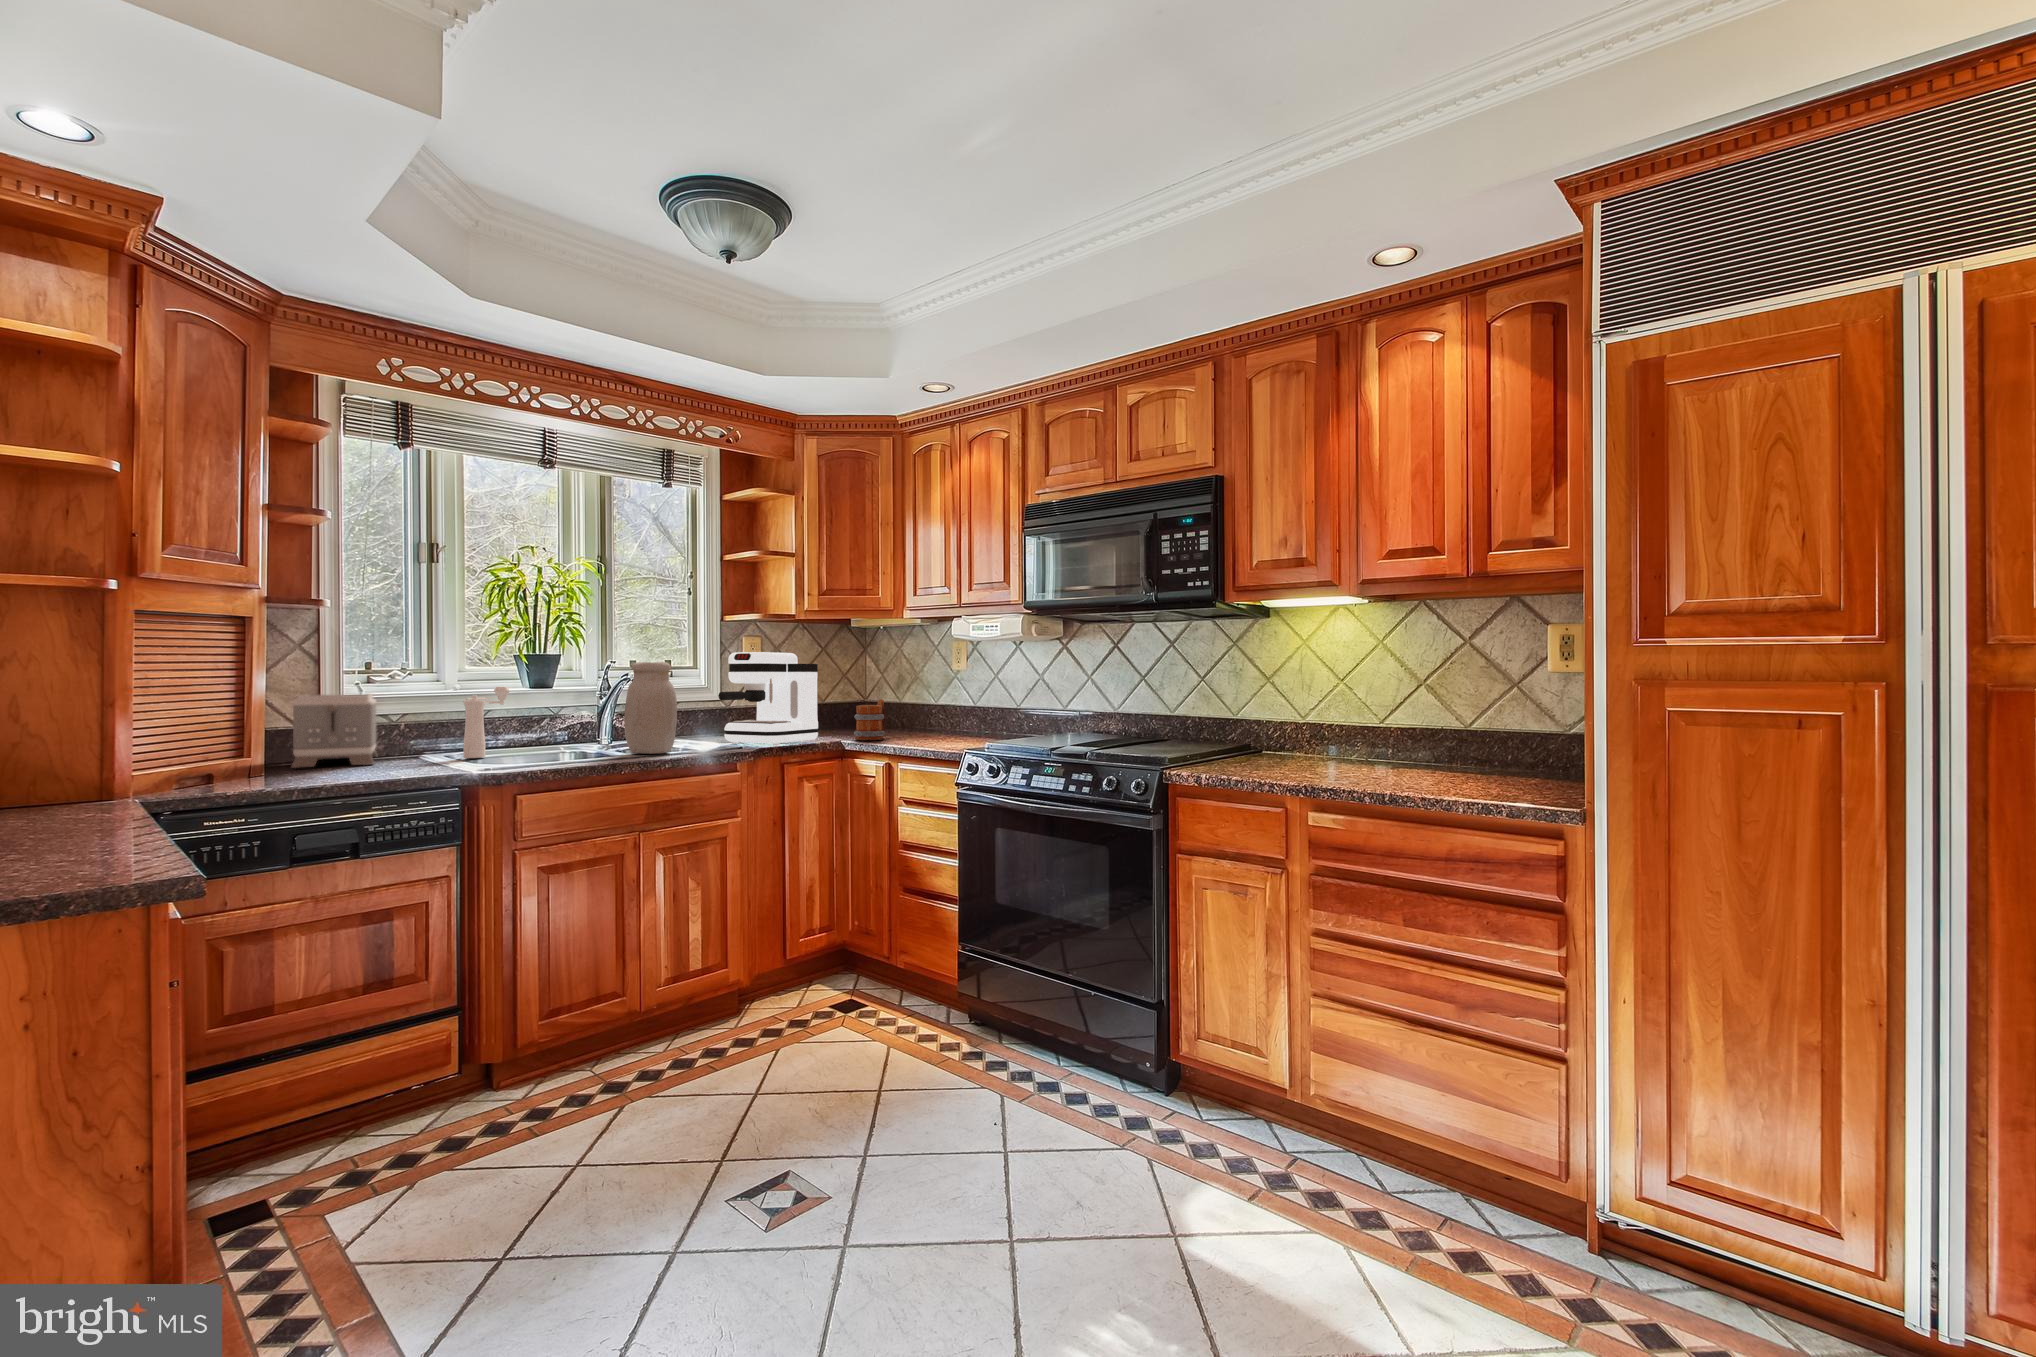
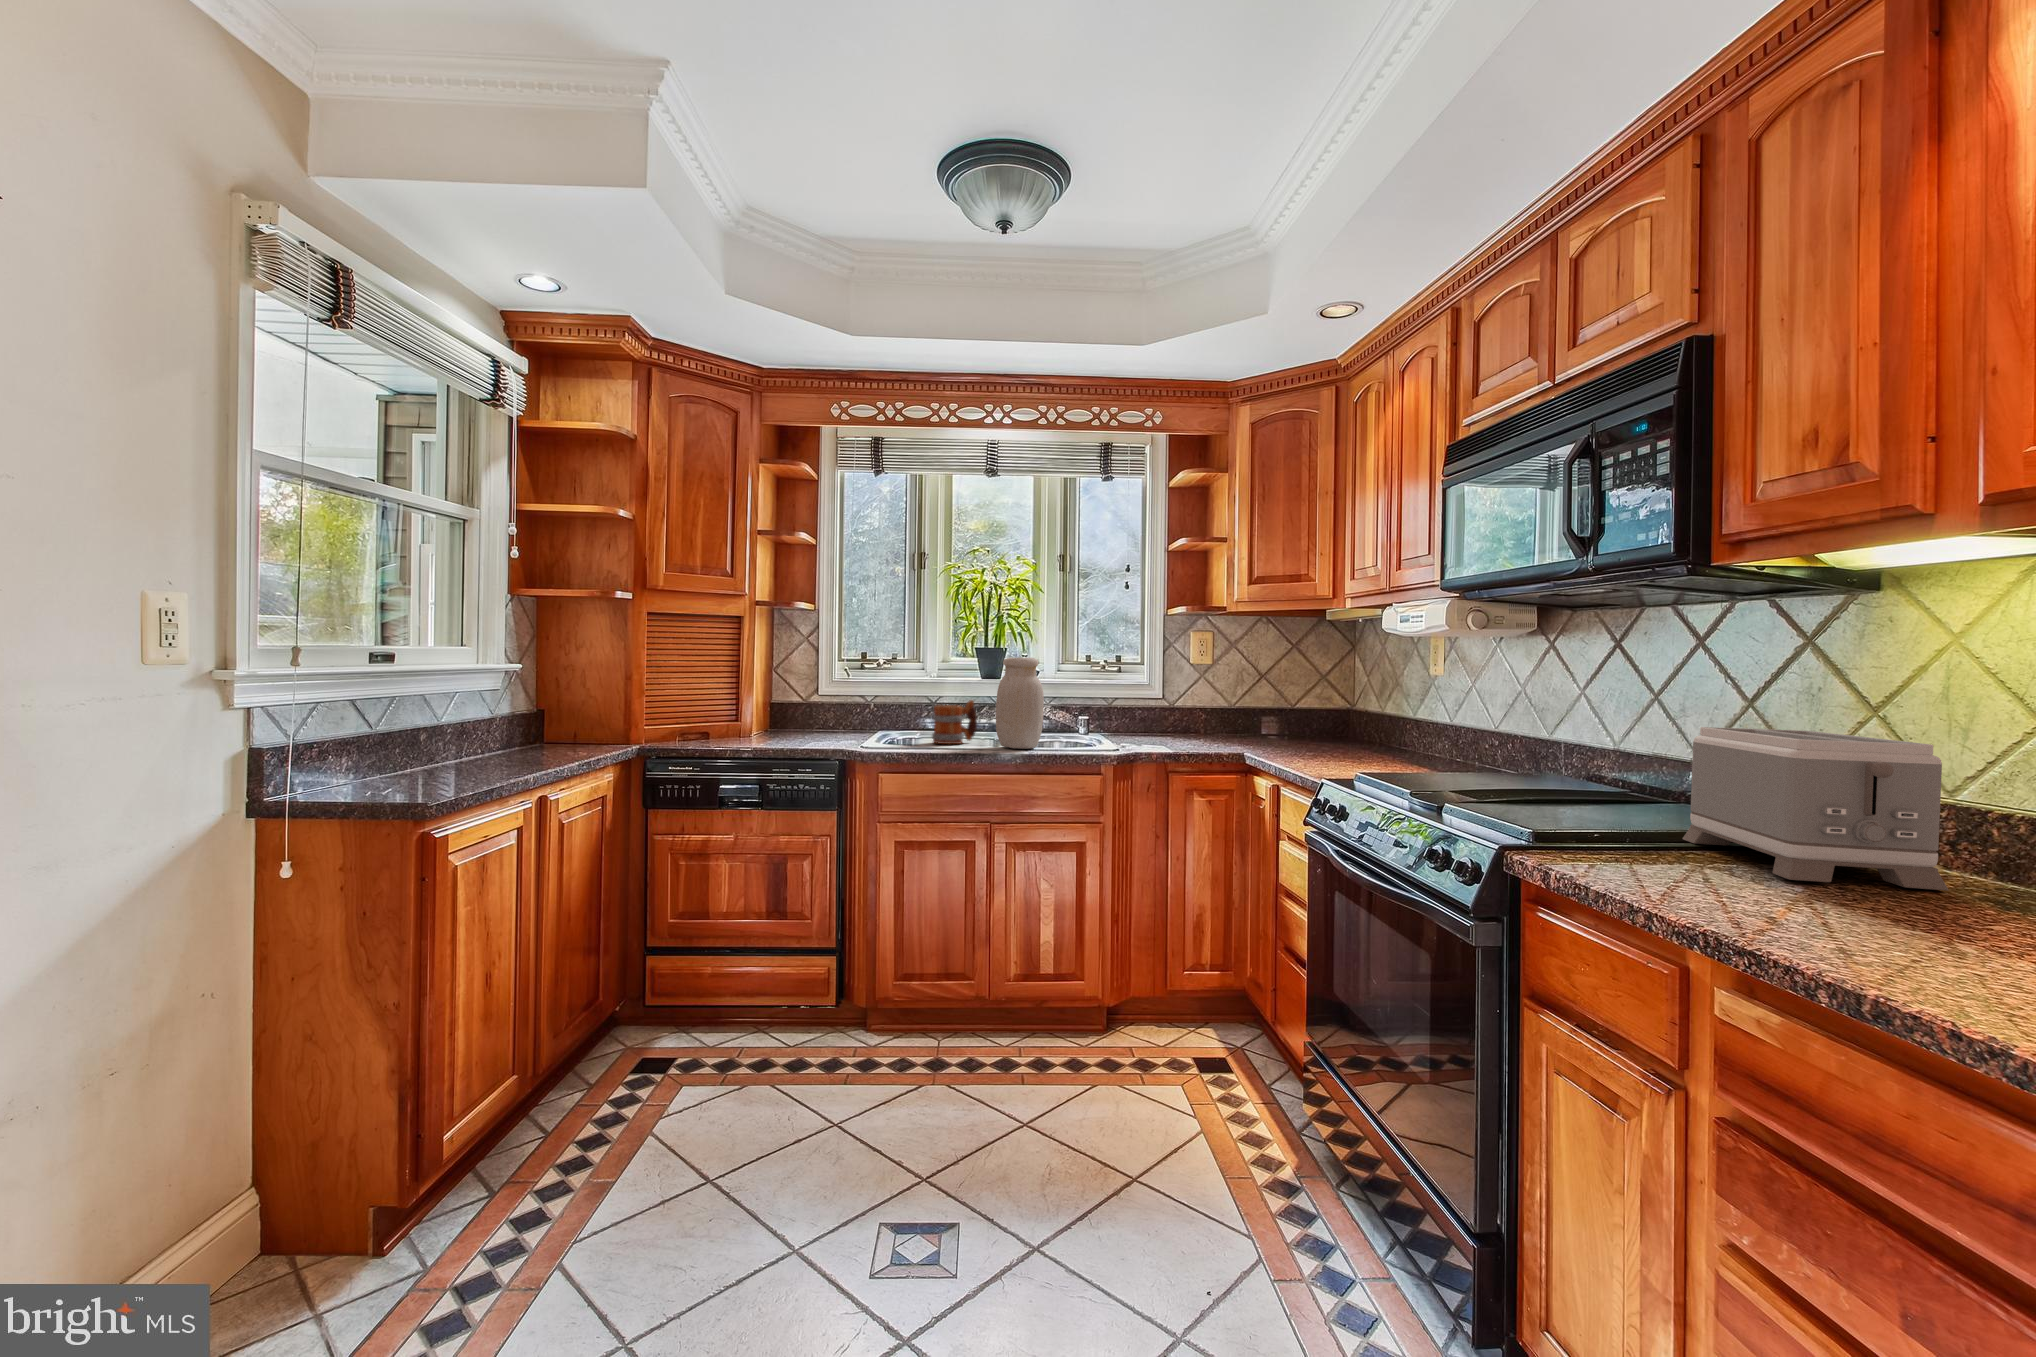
coffee maker: present [718,652,818,745] -> none [1092,649,1205,751]
pepper mill: present [463,687,510,758] -> none [888,677,932,739]
toaster: present [292,694,378,768] -> present [1683,727,1948,891]
mug: present [854,699,886,740] -> present [932,700,978,744]

